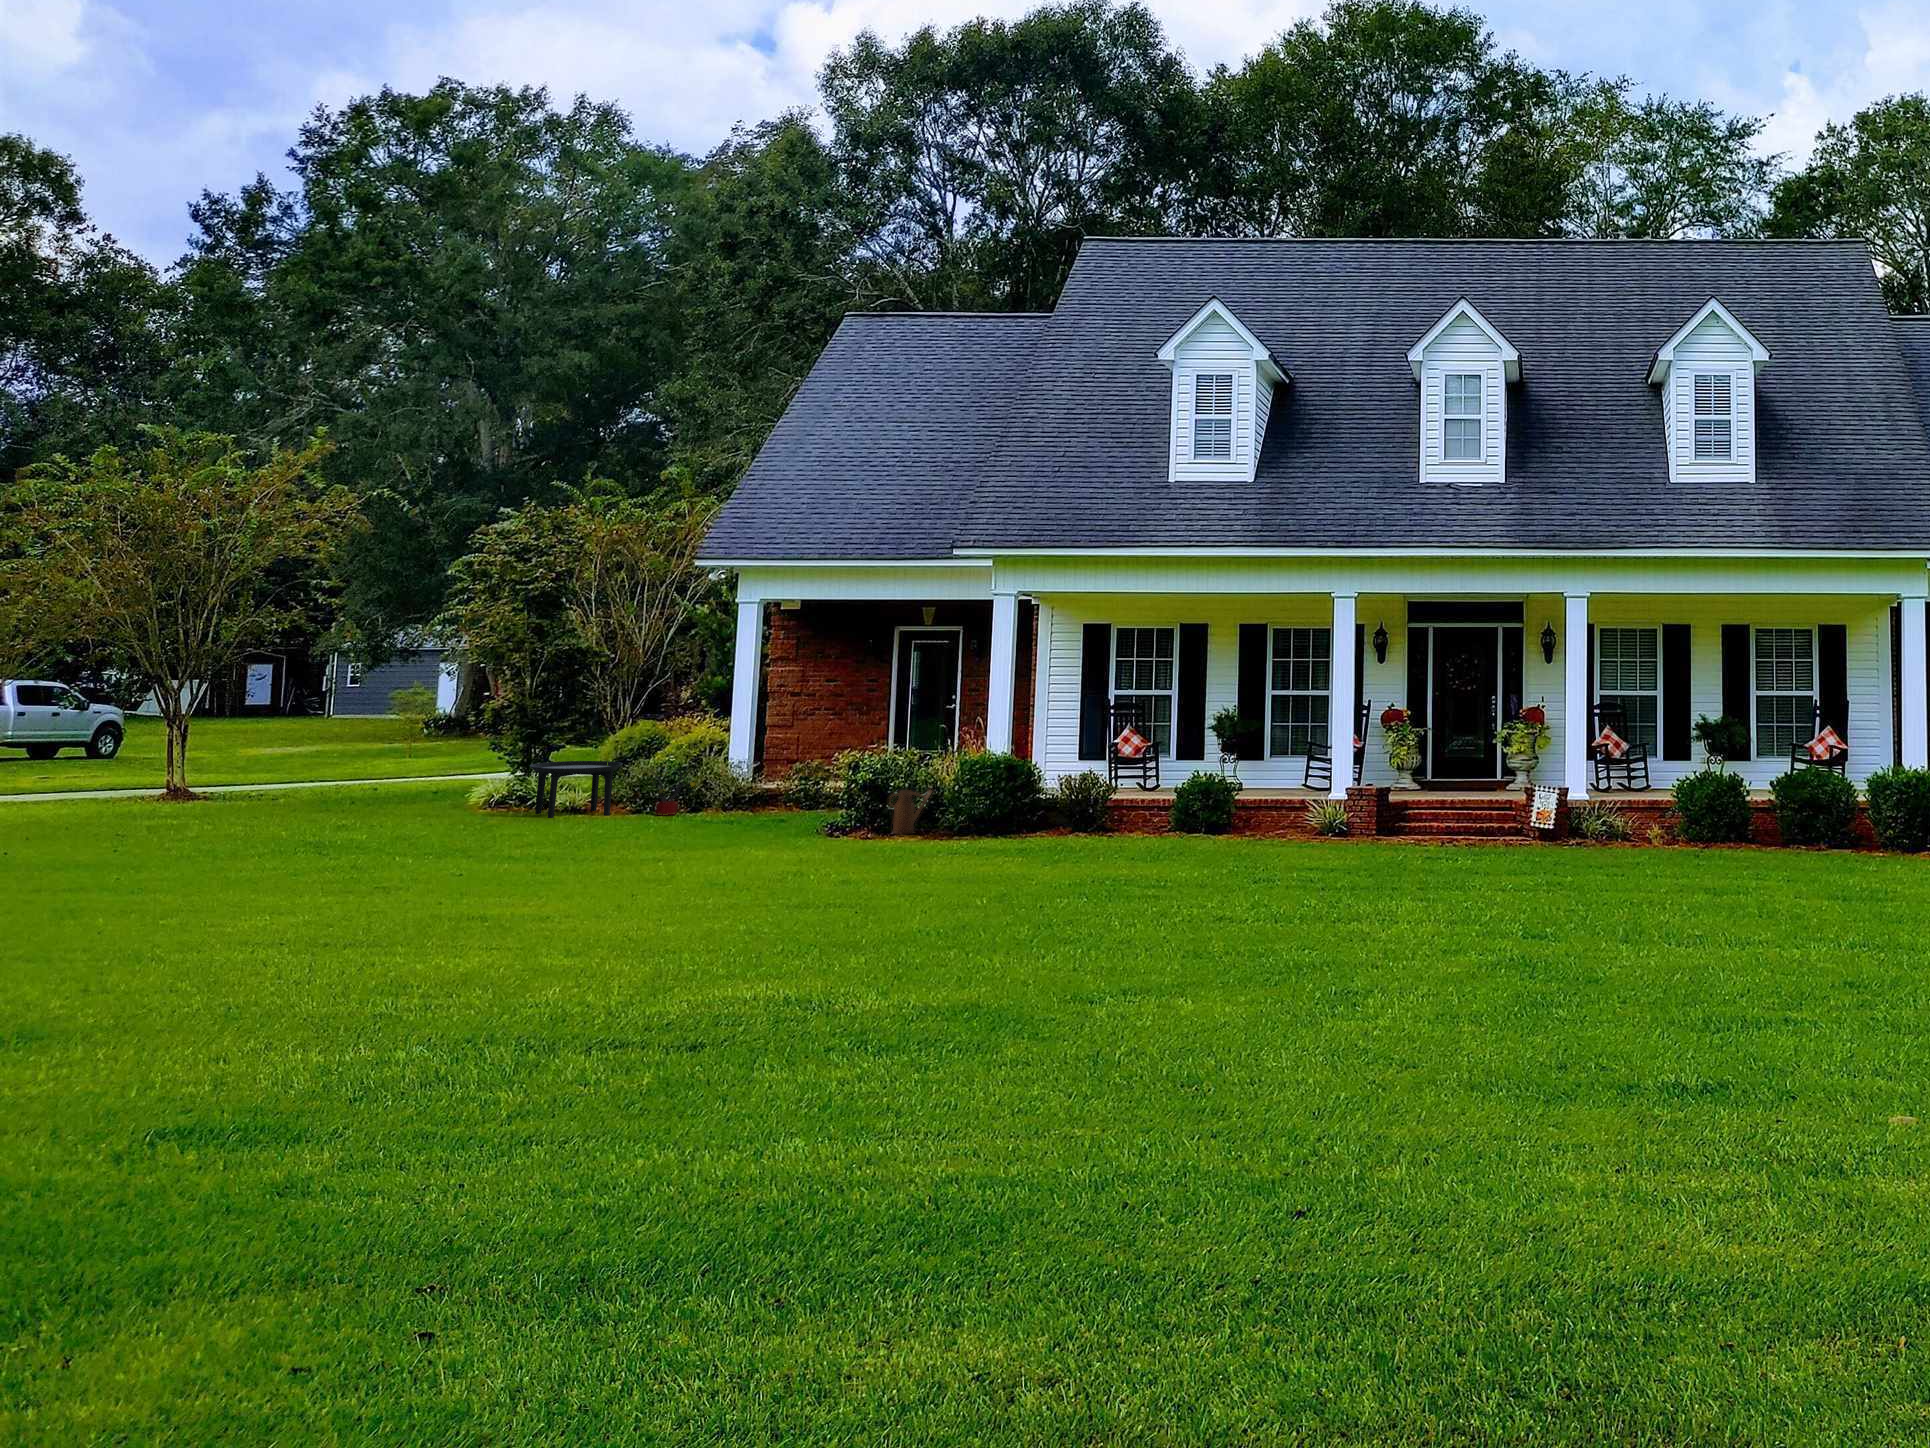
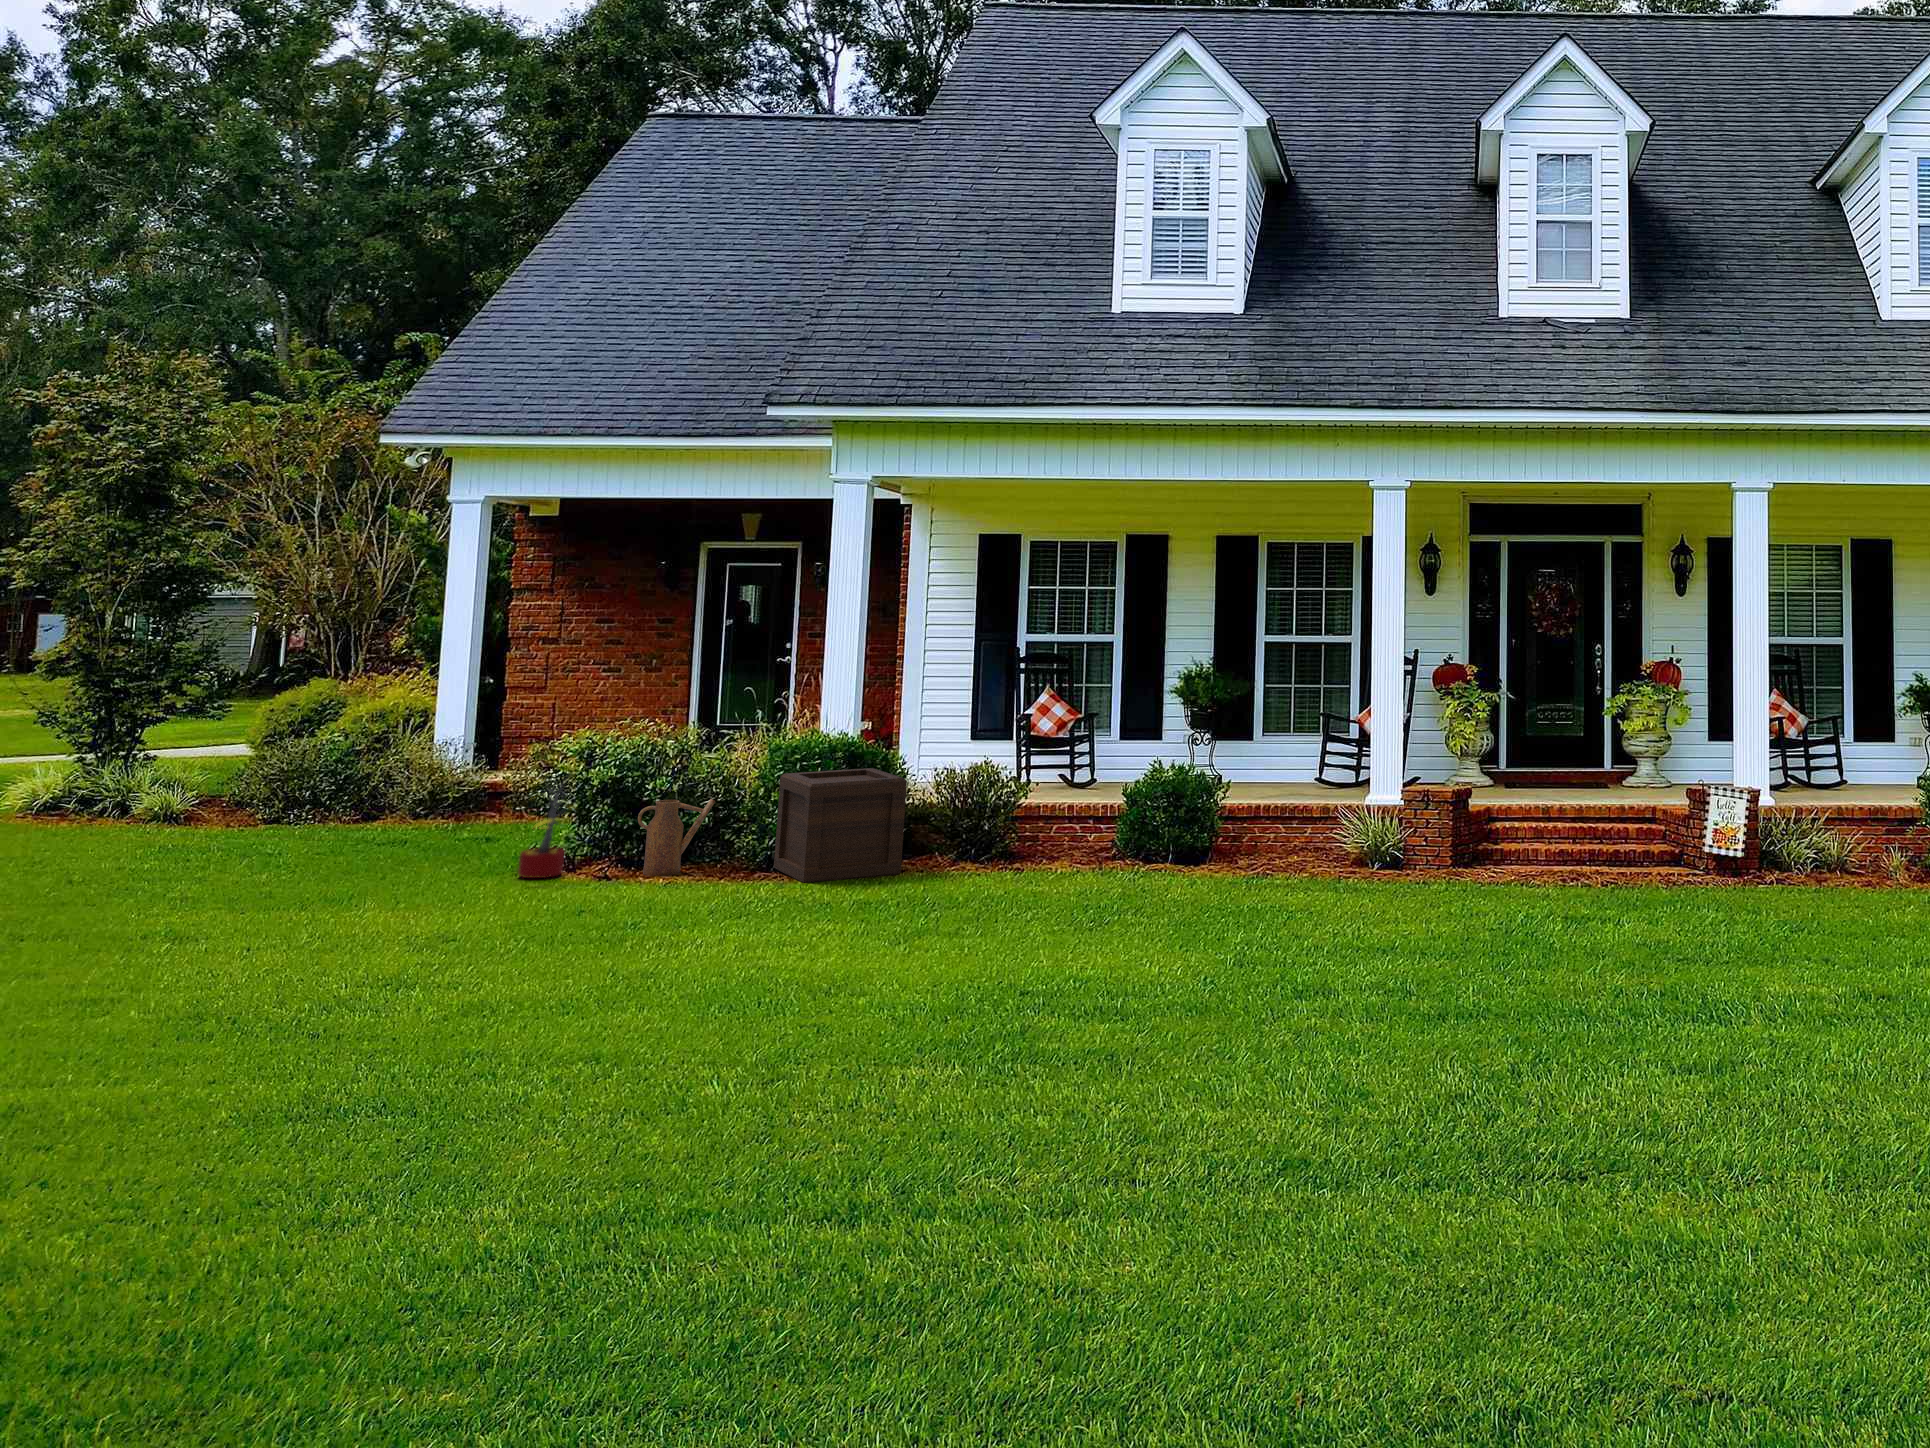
round table: present [530,761,623,818] -> none [70,738,238,836]
wooden crate: none [967,773,1045,838] -> present [774,768,907,883]
decorative plant: present [655,774,694,815] -> present [518,786,565,878]

